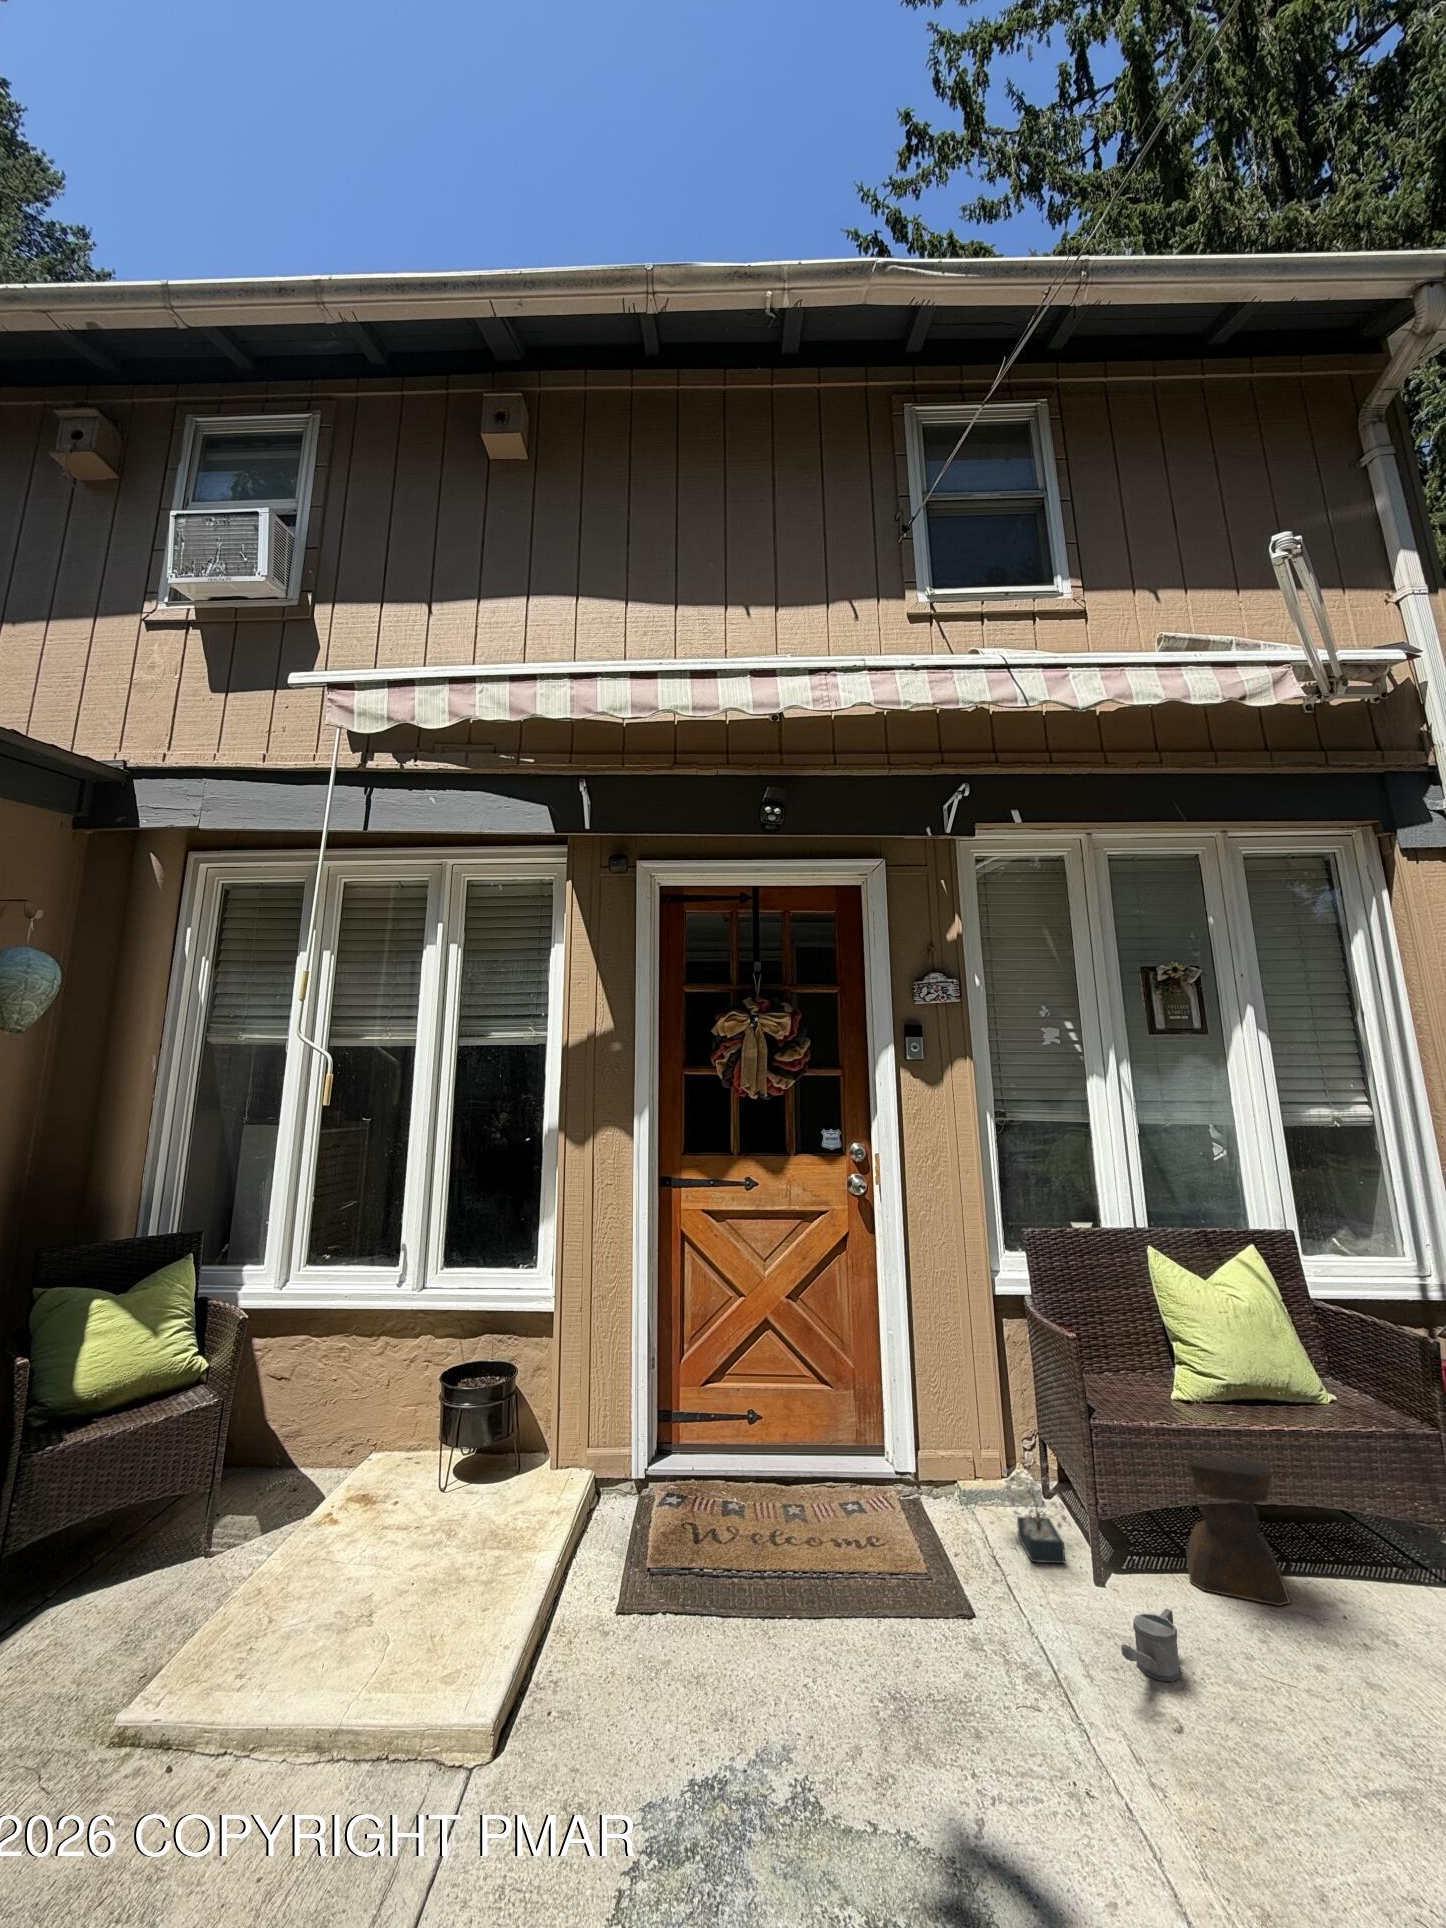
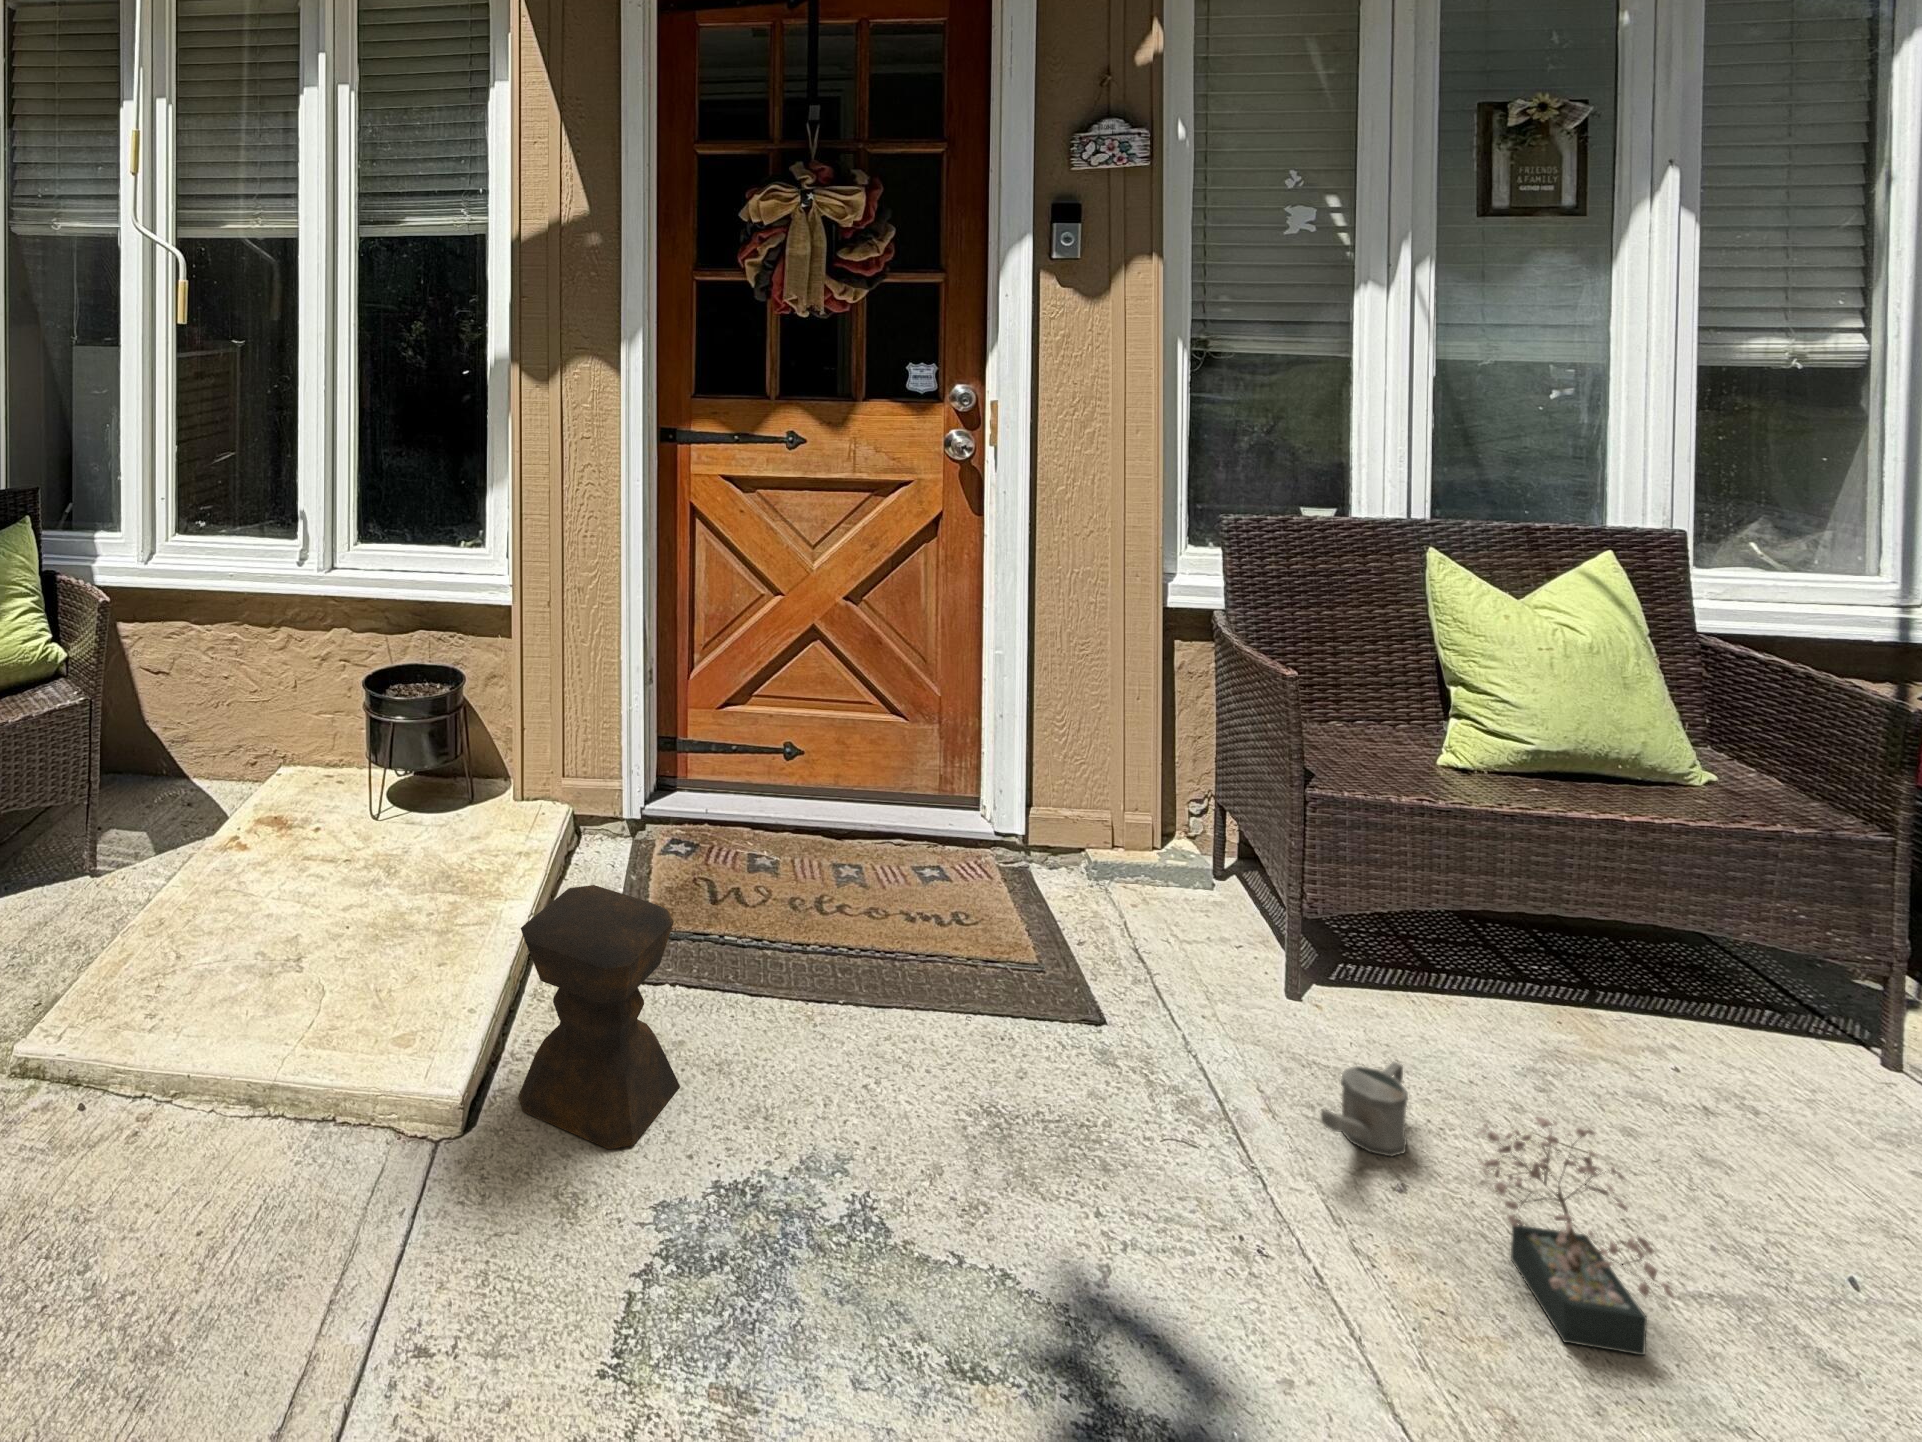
stool: present [1186,1458,1290,1606] -> present [519,885,680,1149]
decorative plant: present [1002,1459,1071,1563] -> present [1478,1117,1674,1355]

